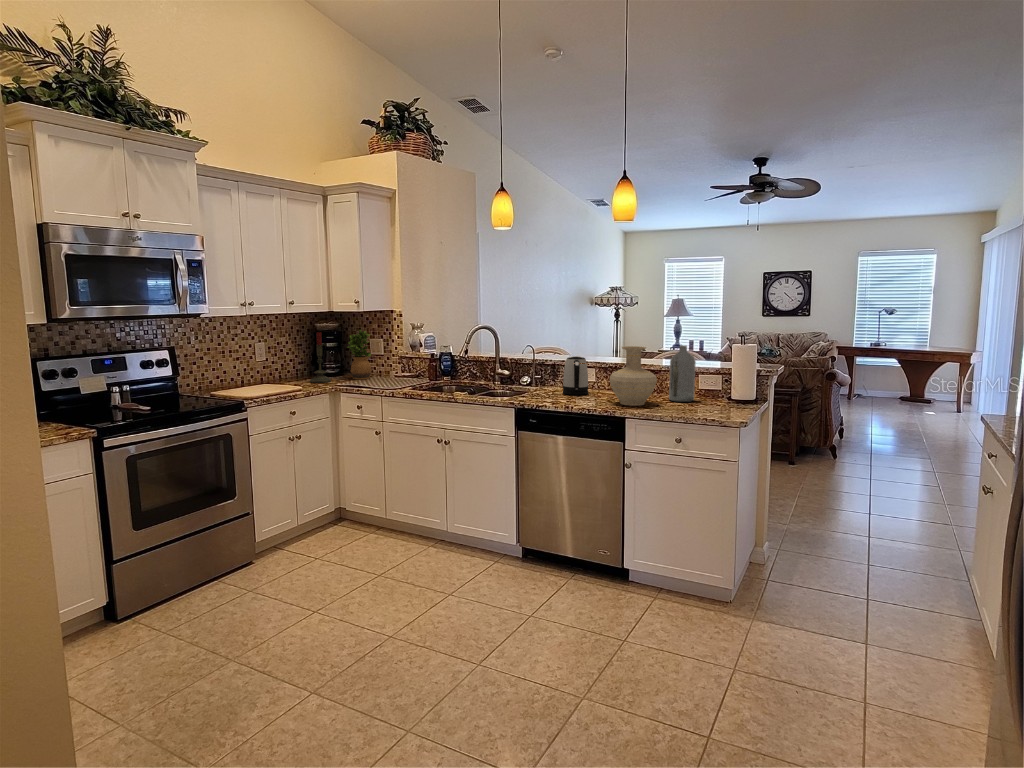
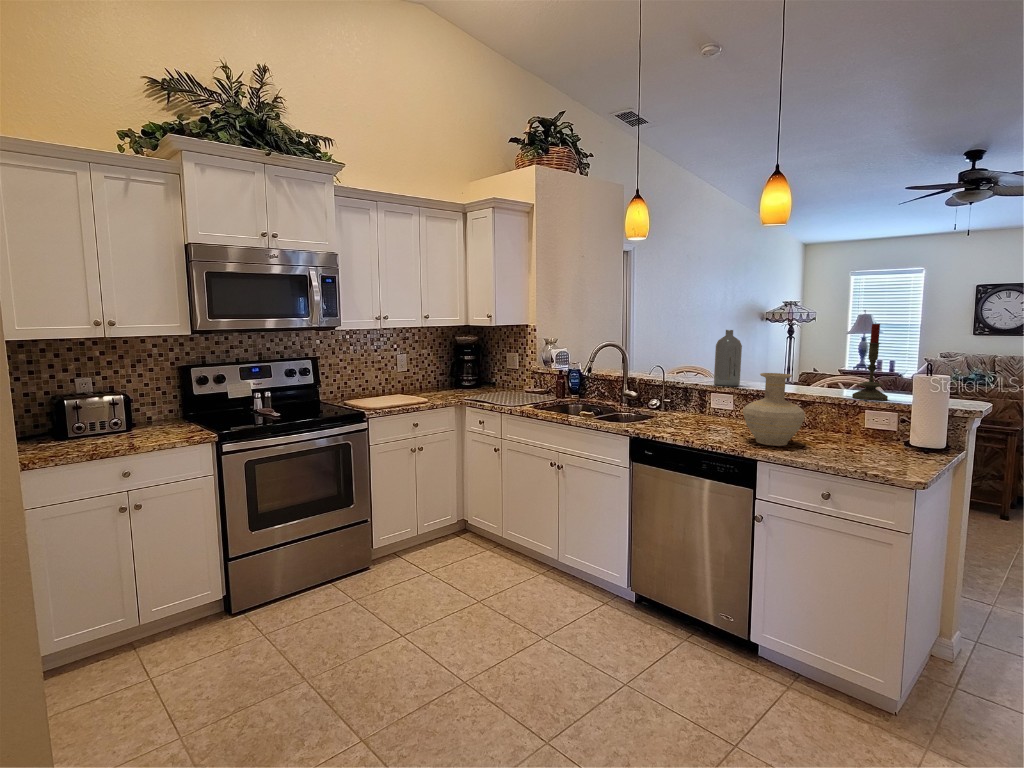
potted plant: present [348,330,372,380] -> none [480,343,505,393]
candle: present [310,332,331,383] -> present [852,324,888,401]
bottle: present [669,345,696,402] -> present [714,330,742,386]
kettle: present [563,356,588,395] -> none [691,381,723,425]

